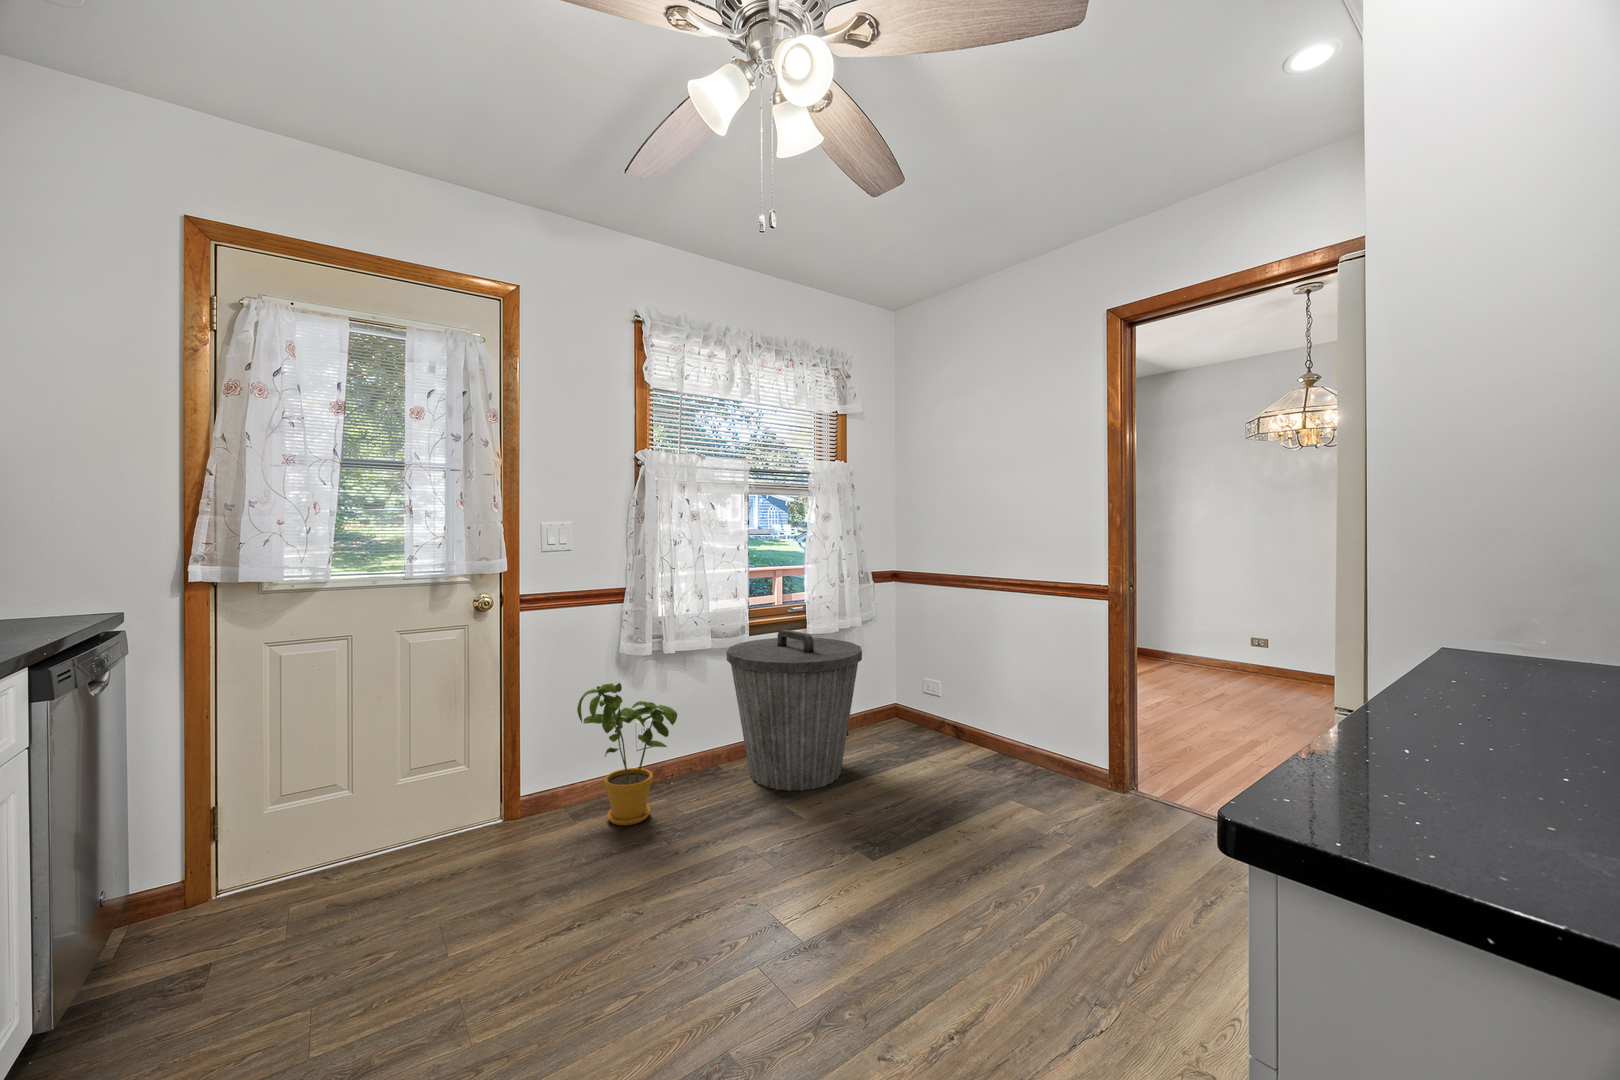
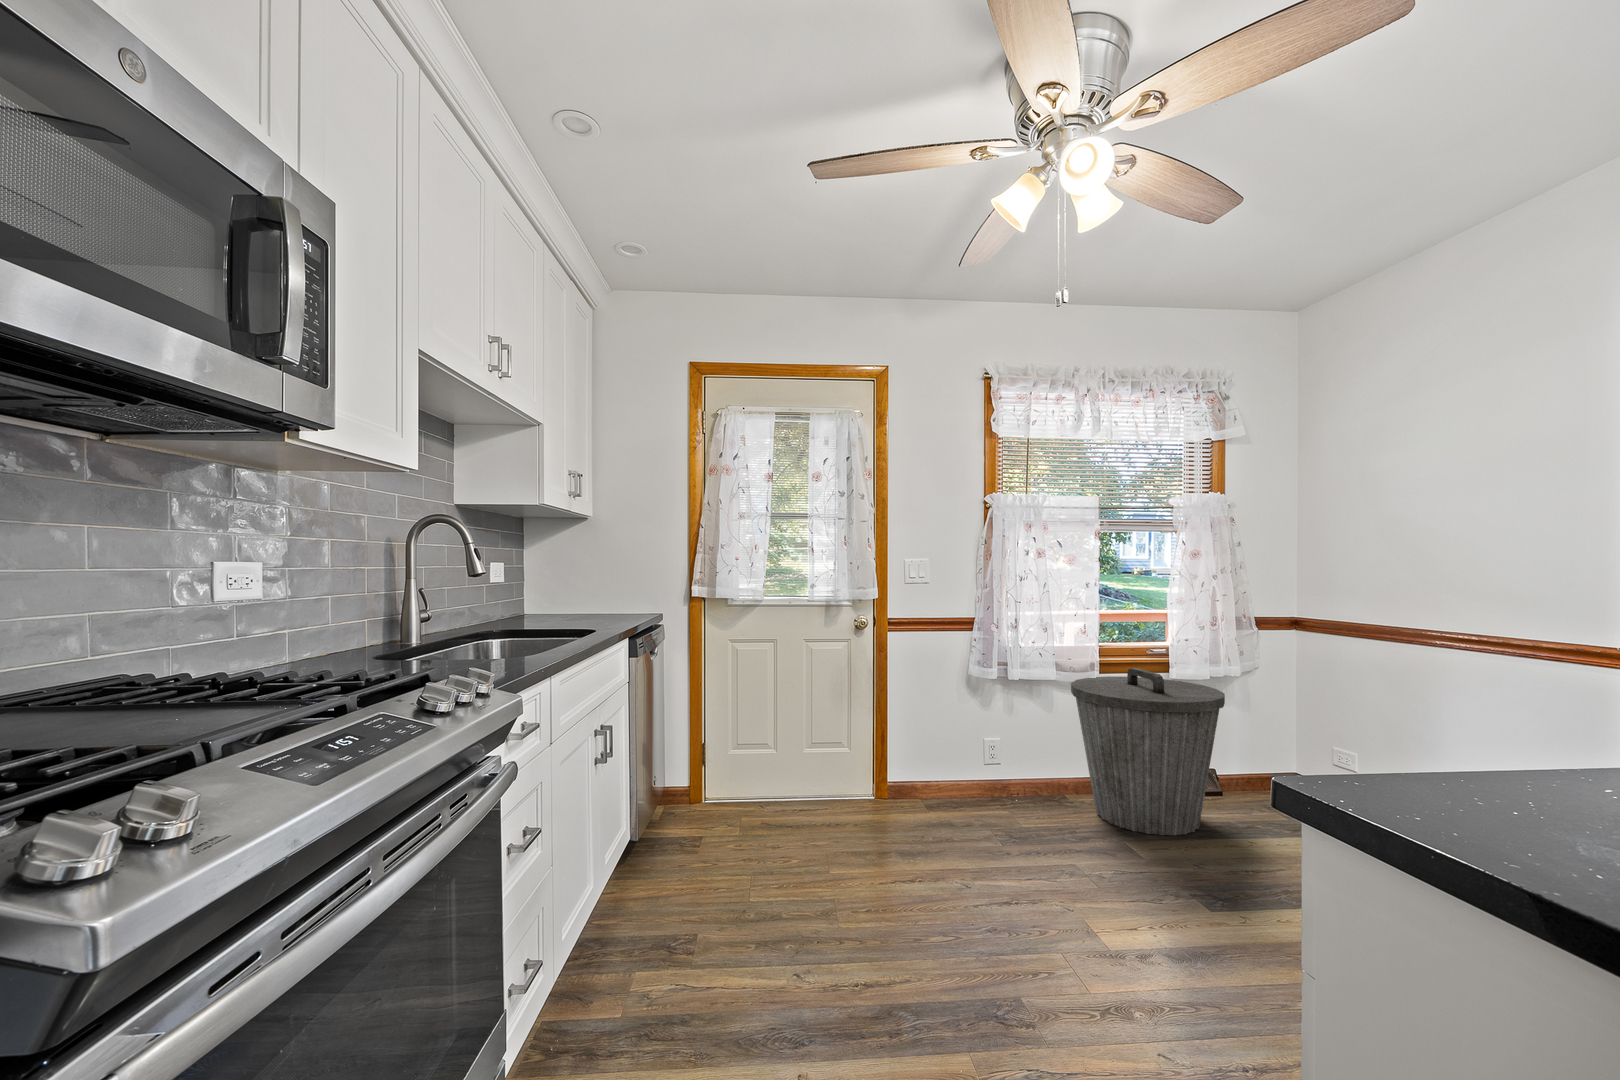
house plant: present [577,683,677,825] -> none [930,697,1015,826]

